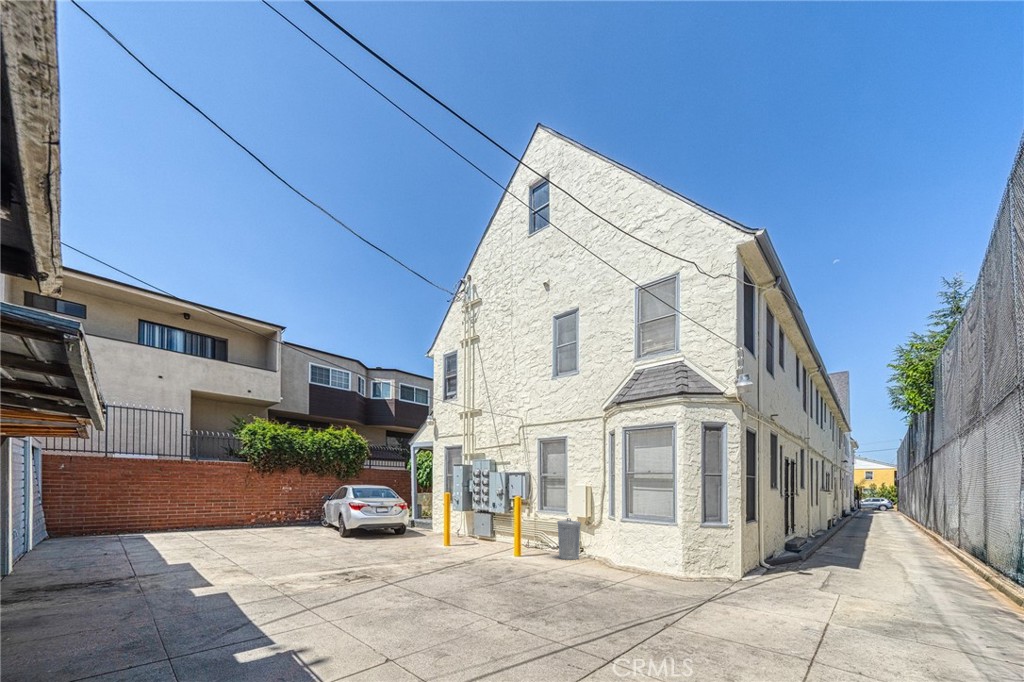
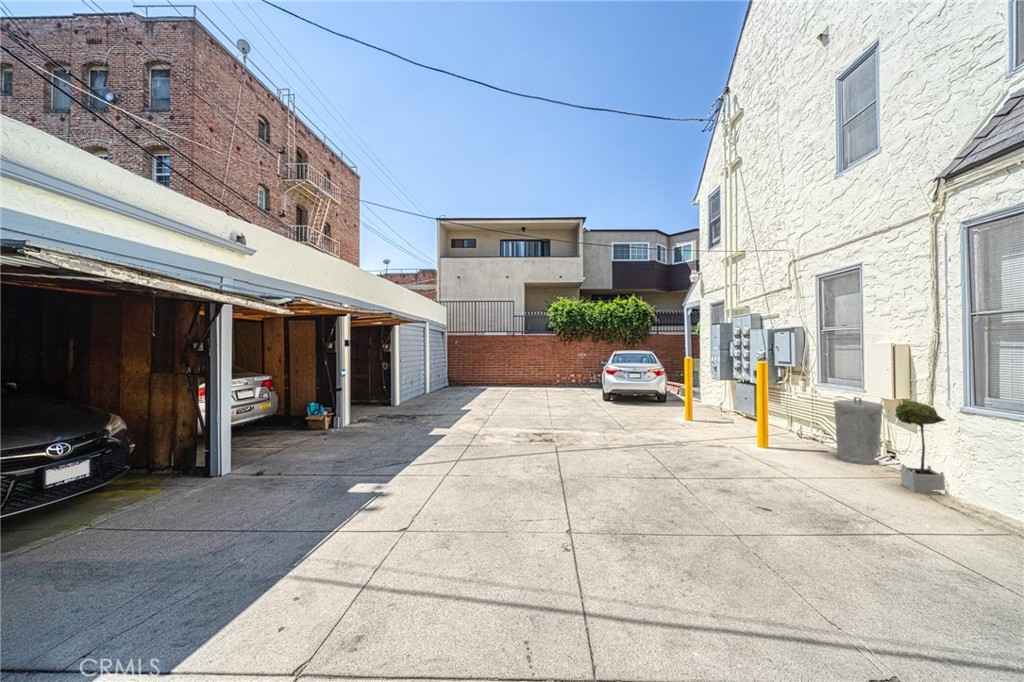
potted tree: none [594,517,614,569] -> present [896,399,945,495]

